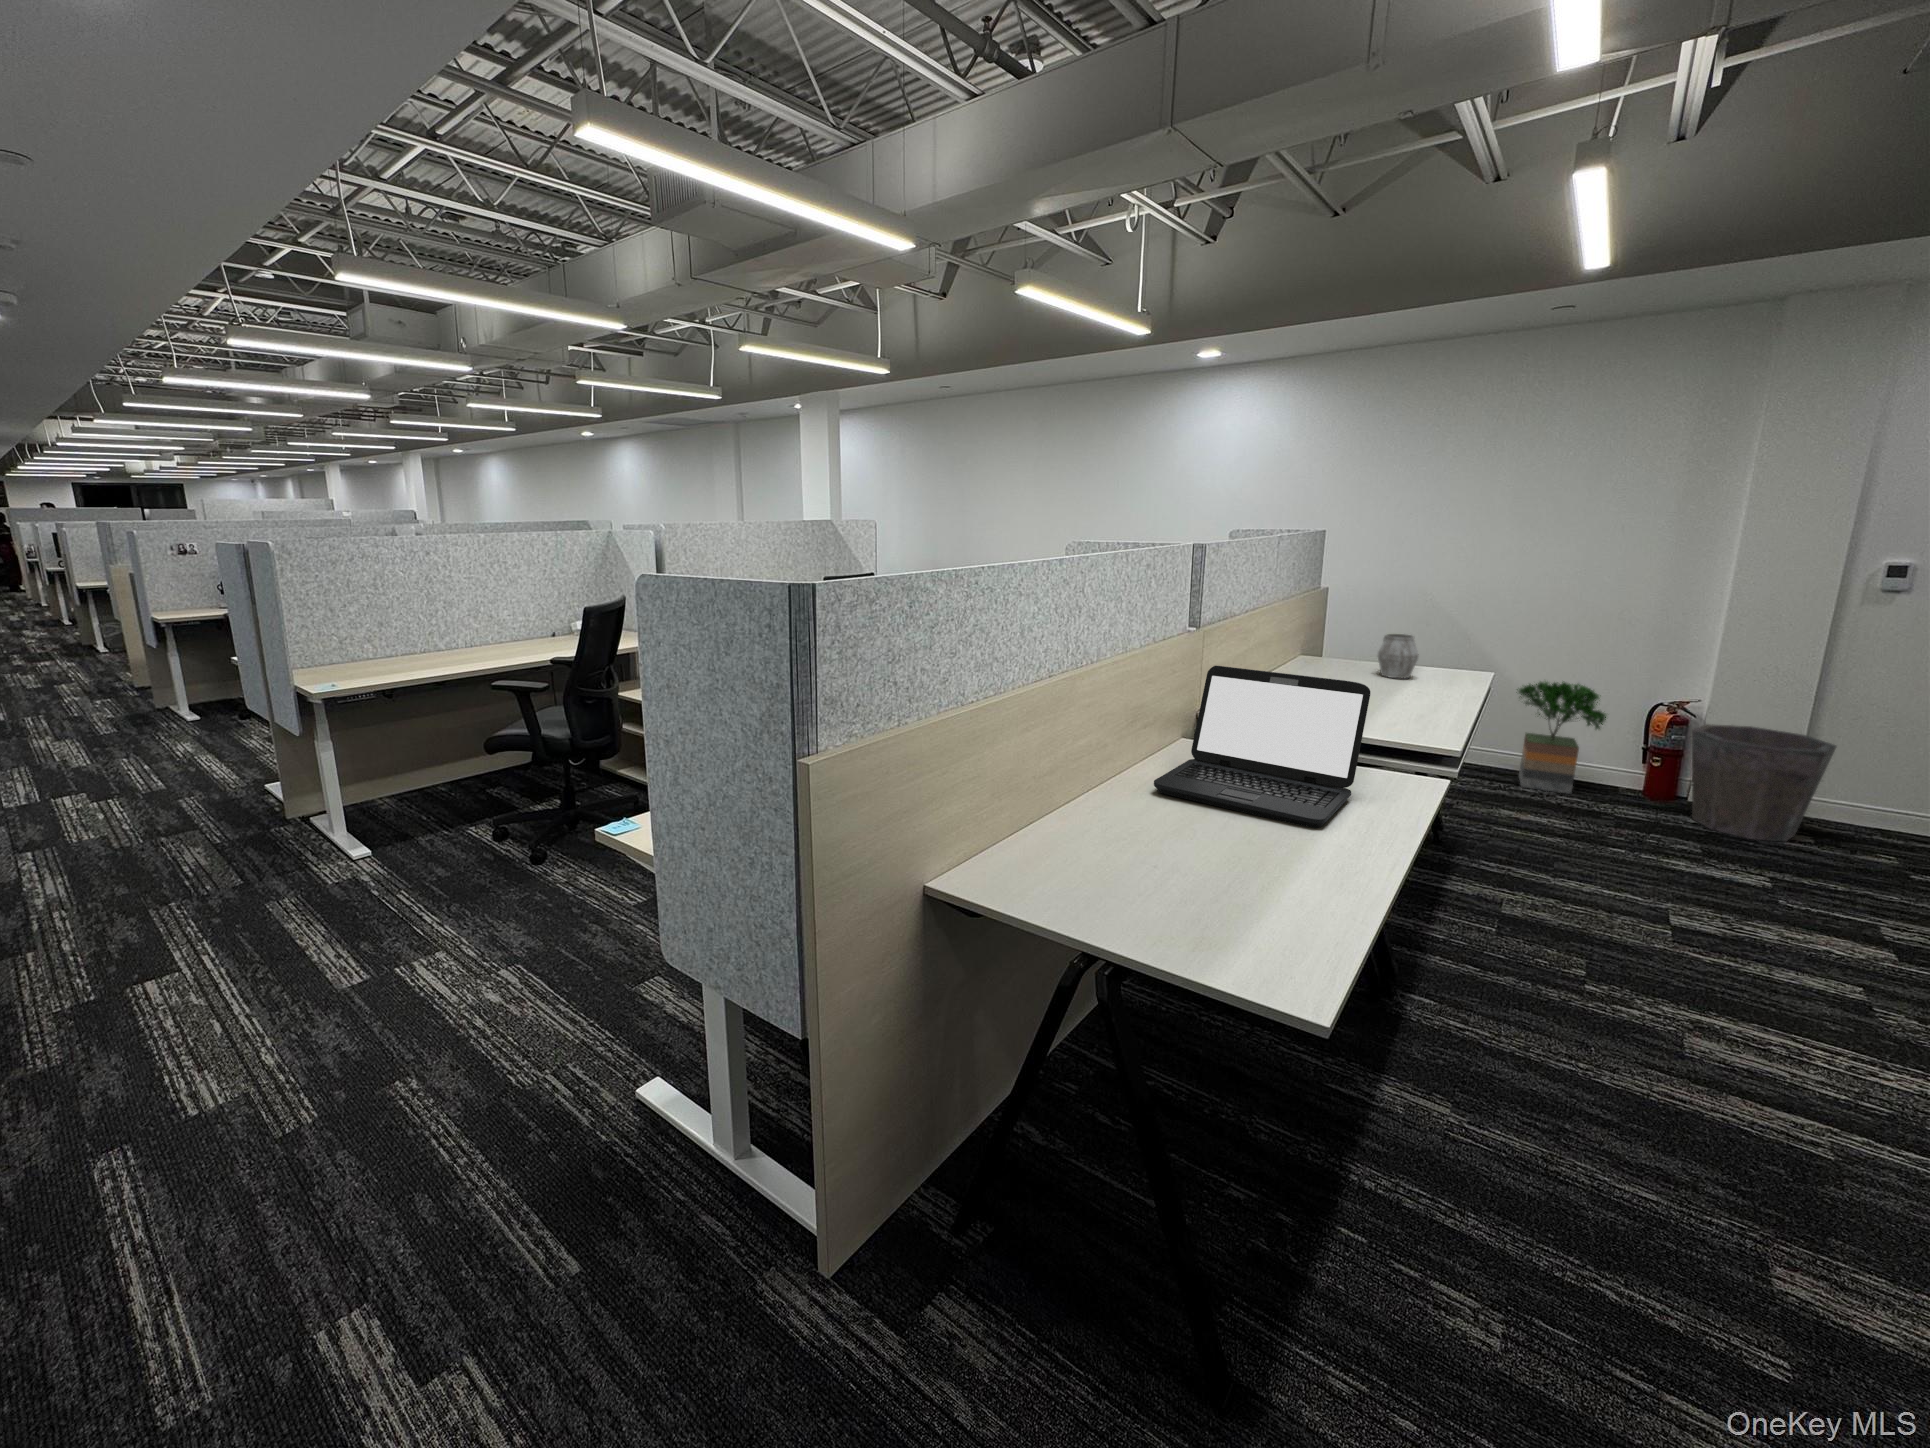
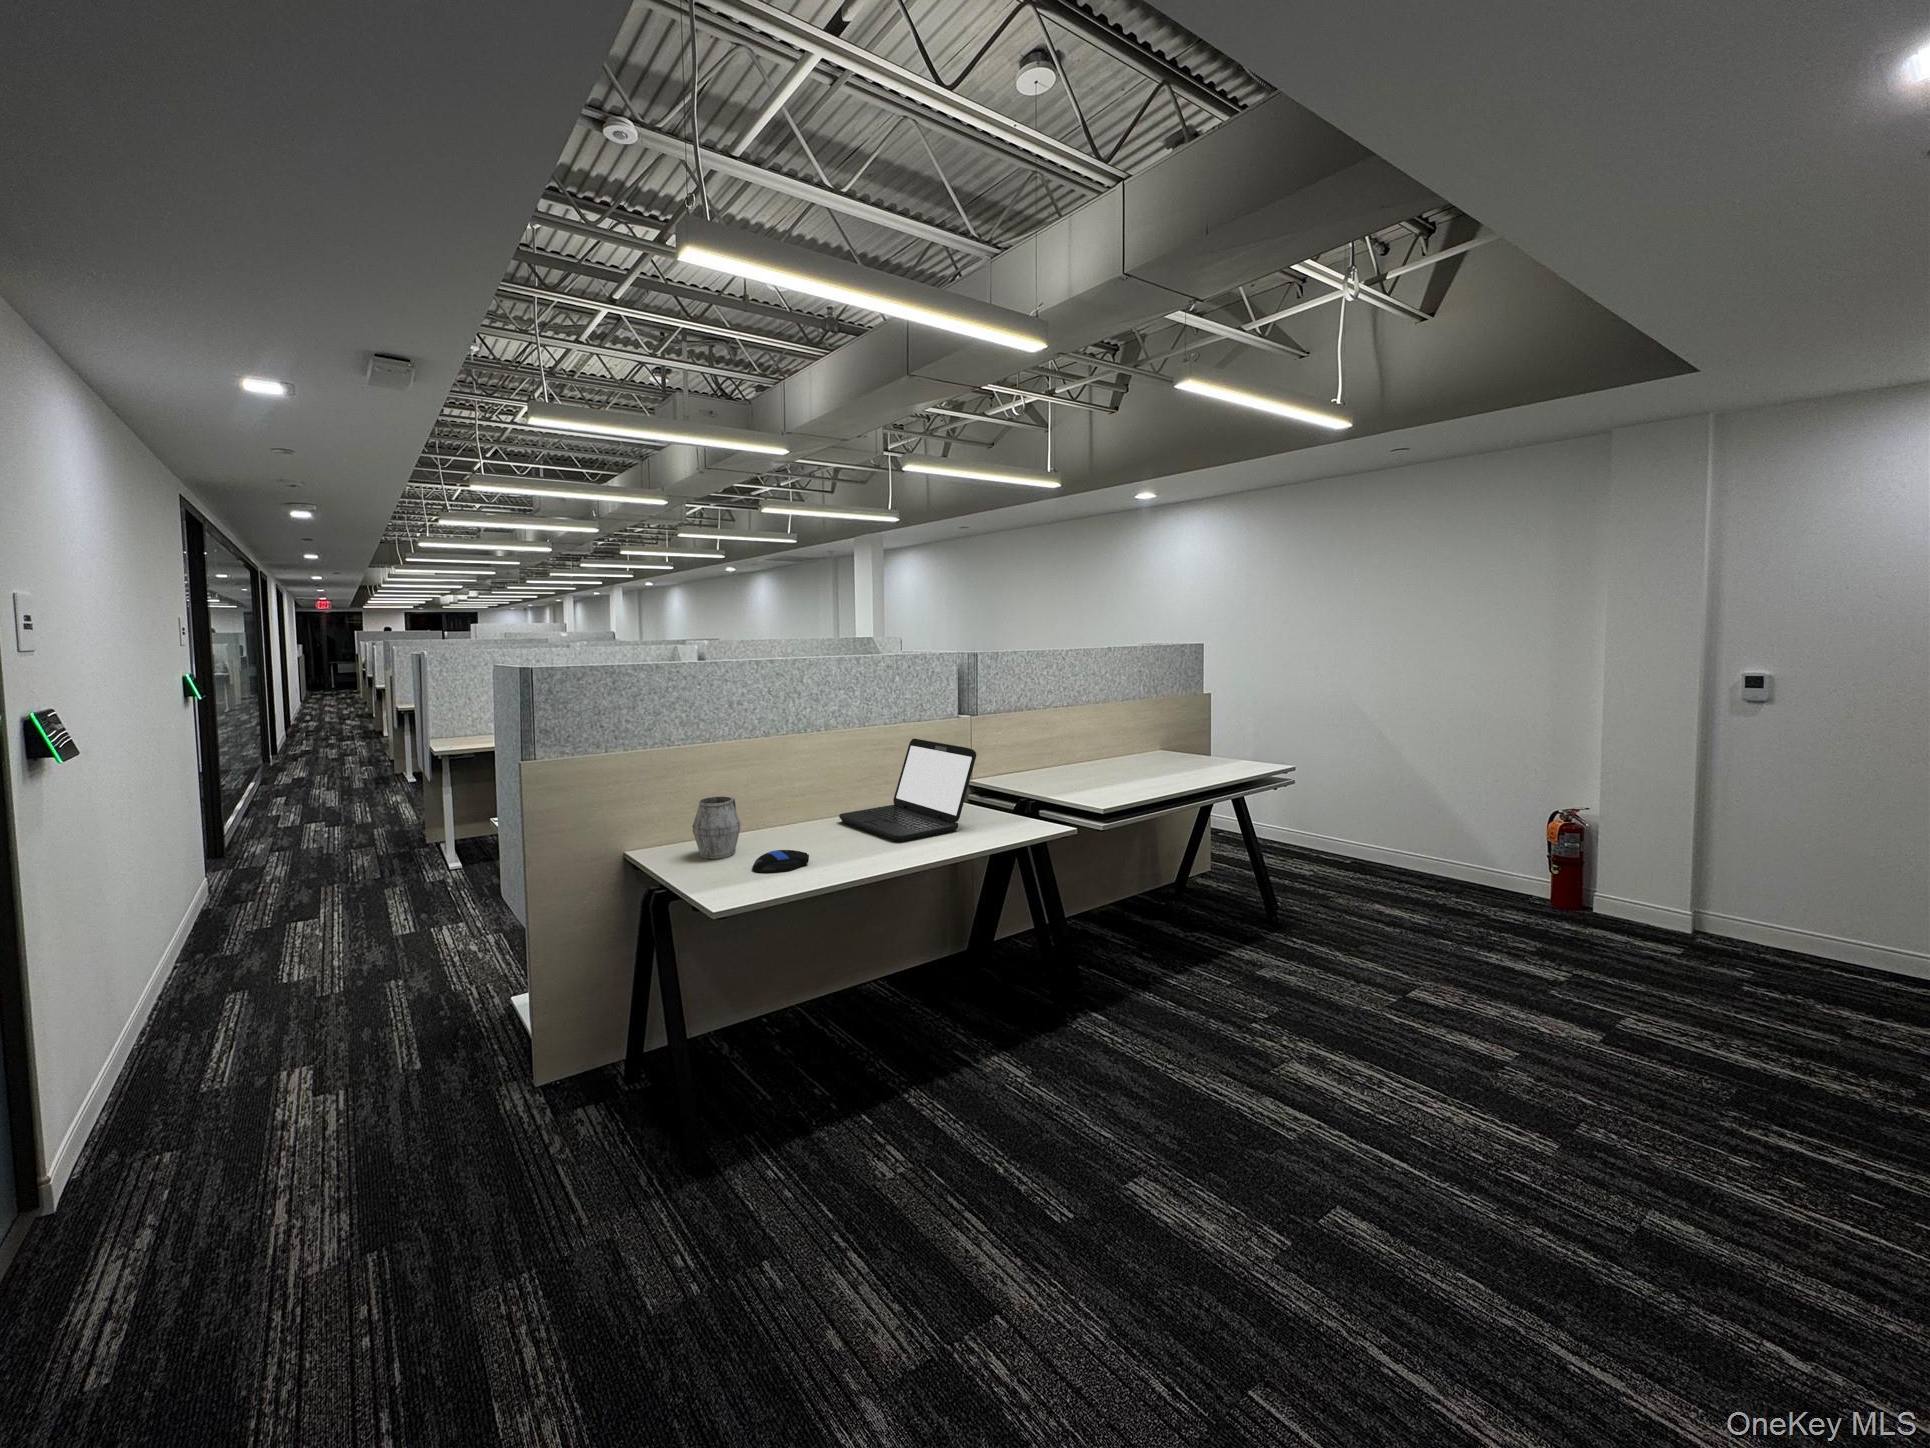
mug: present [1378,634,1419,679] -> present [692,797,741,859]
potted tree: present [1517,681,1606,794] -> none [1406,783,1489,895]
waste bin: present [1692,724,1836,842] -> none [1547,830,1678,948]
computer mouse: none [1216,869,1293,916] -> present [752,850,809,873]

